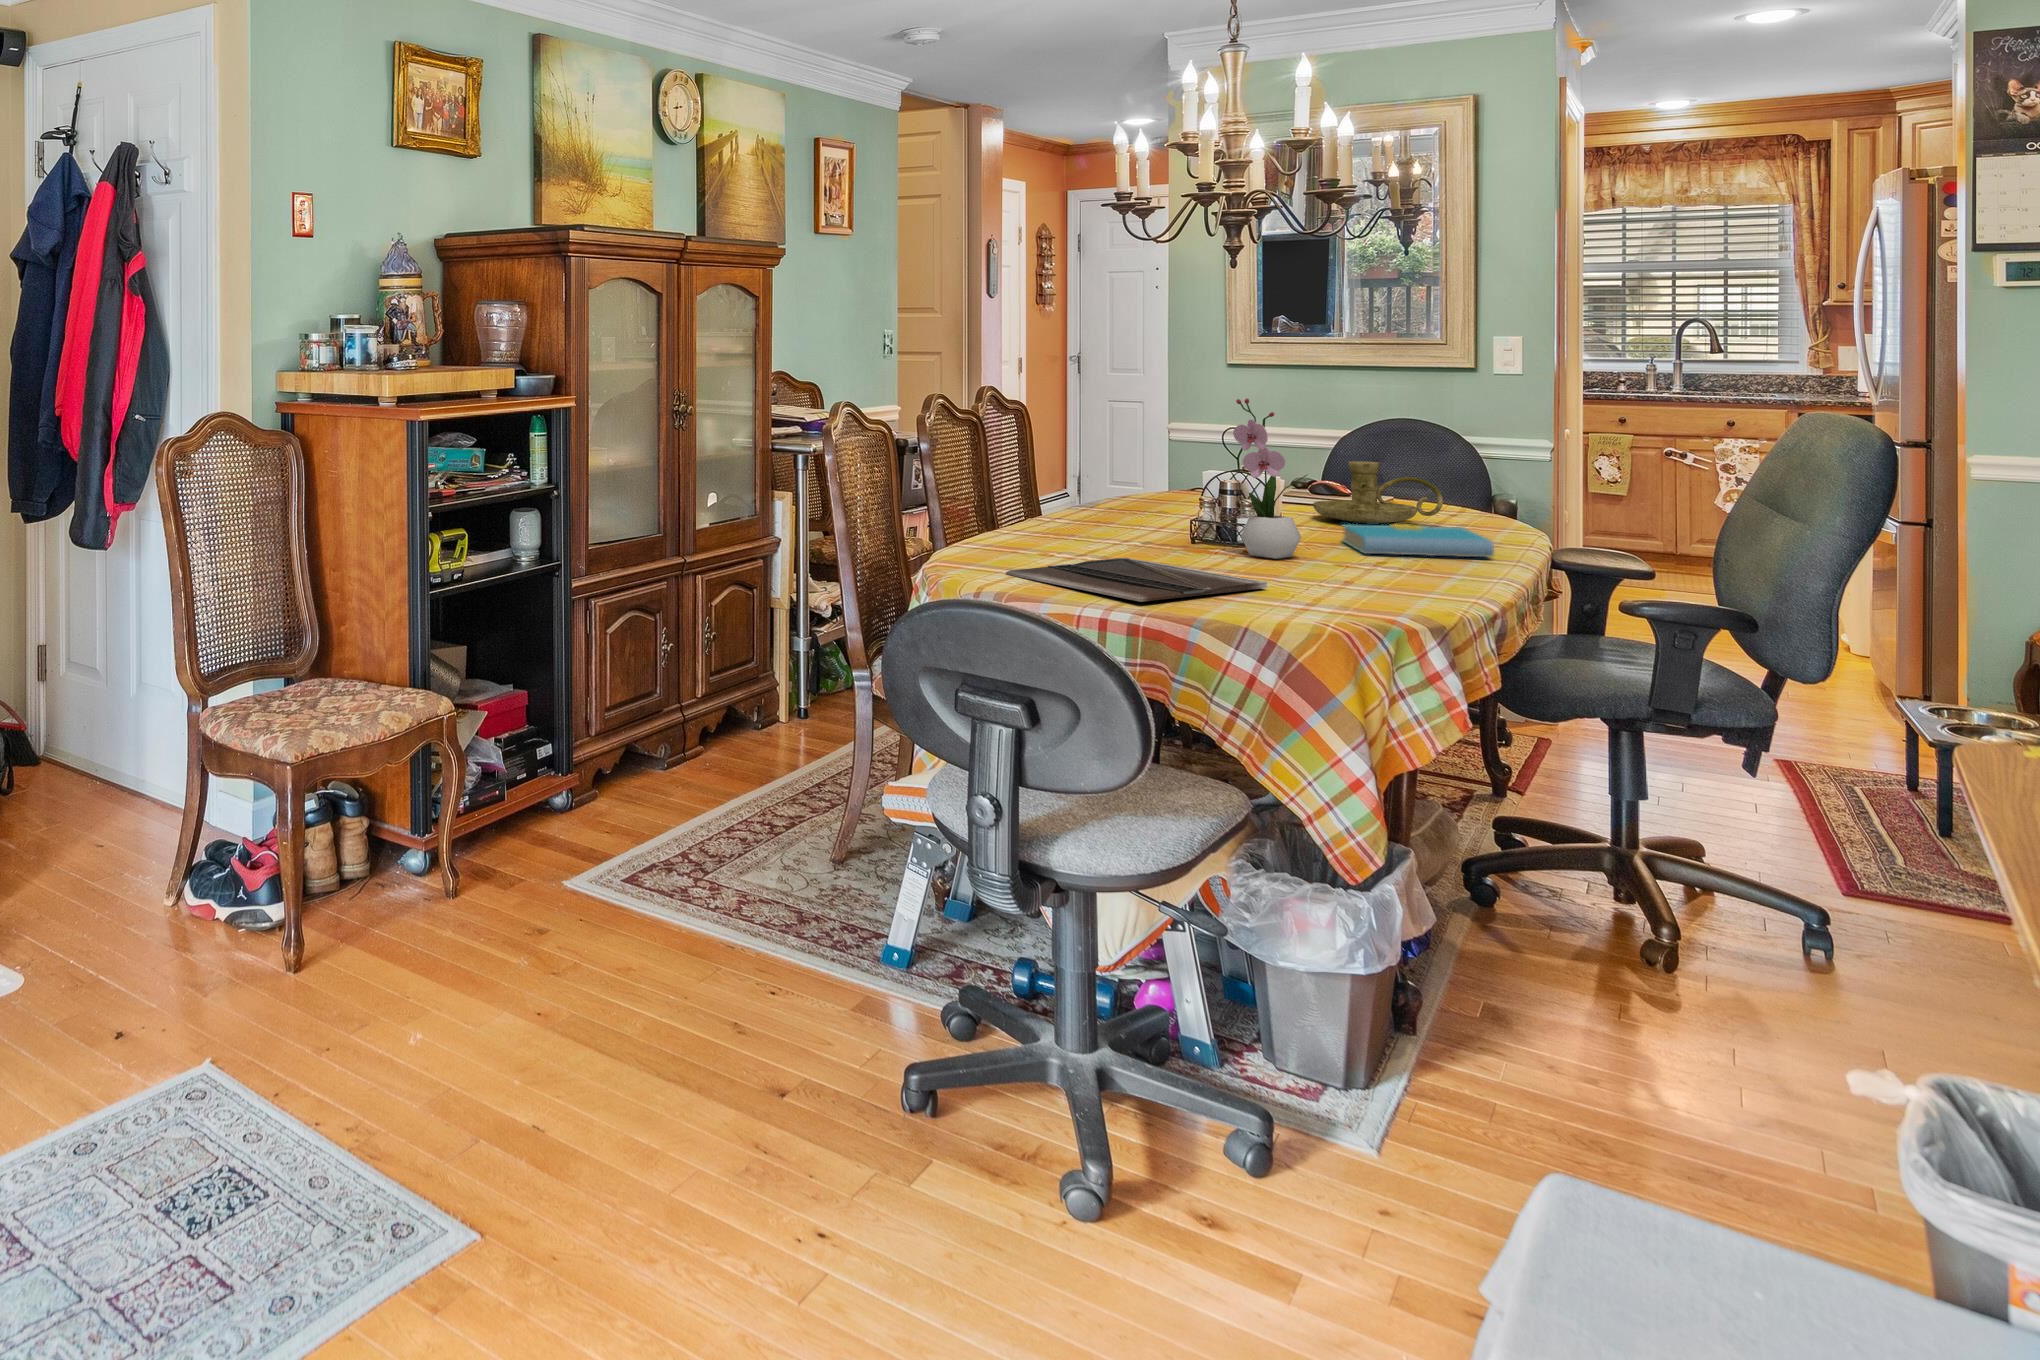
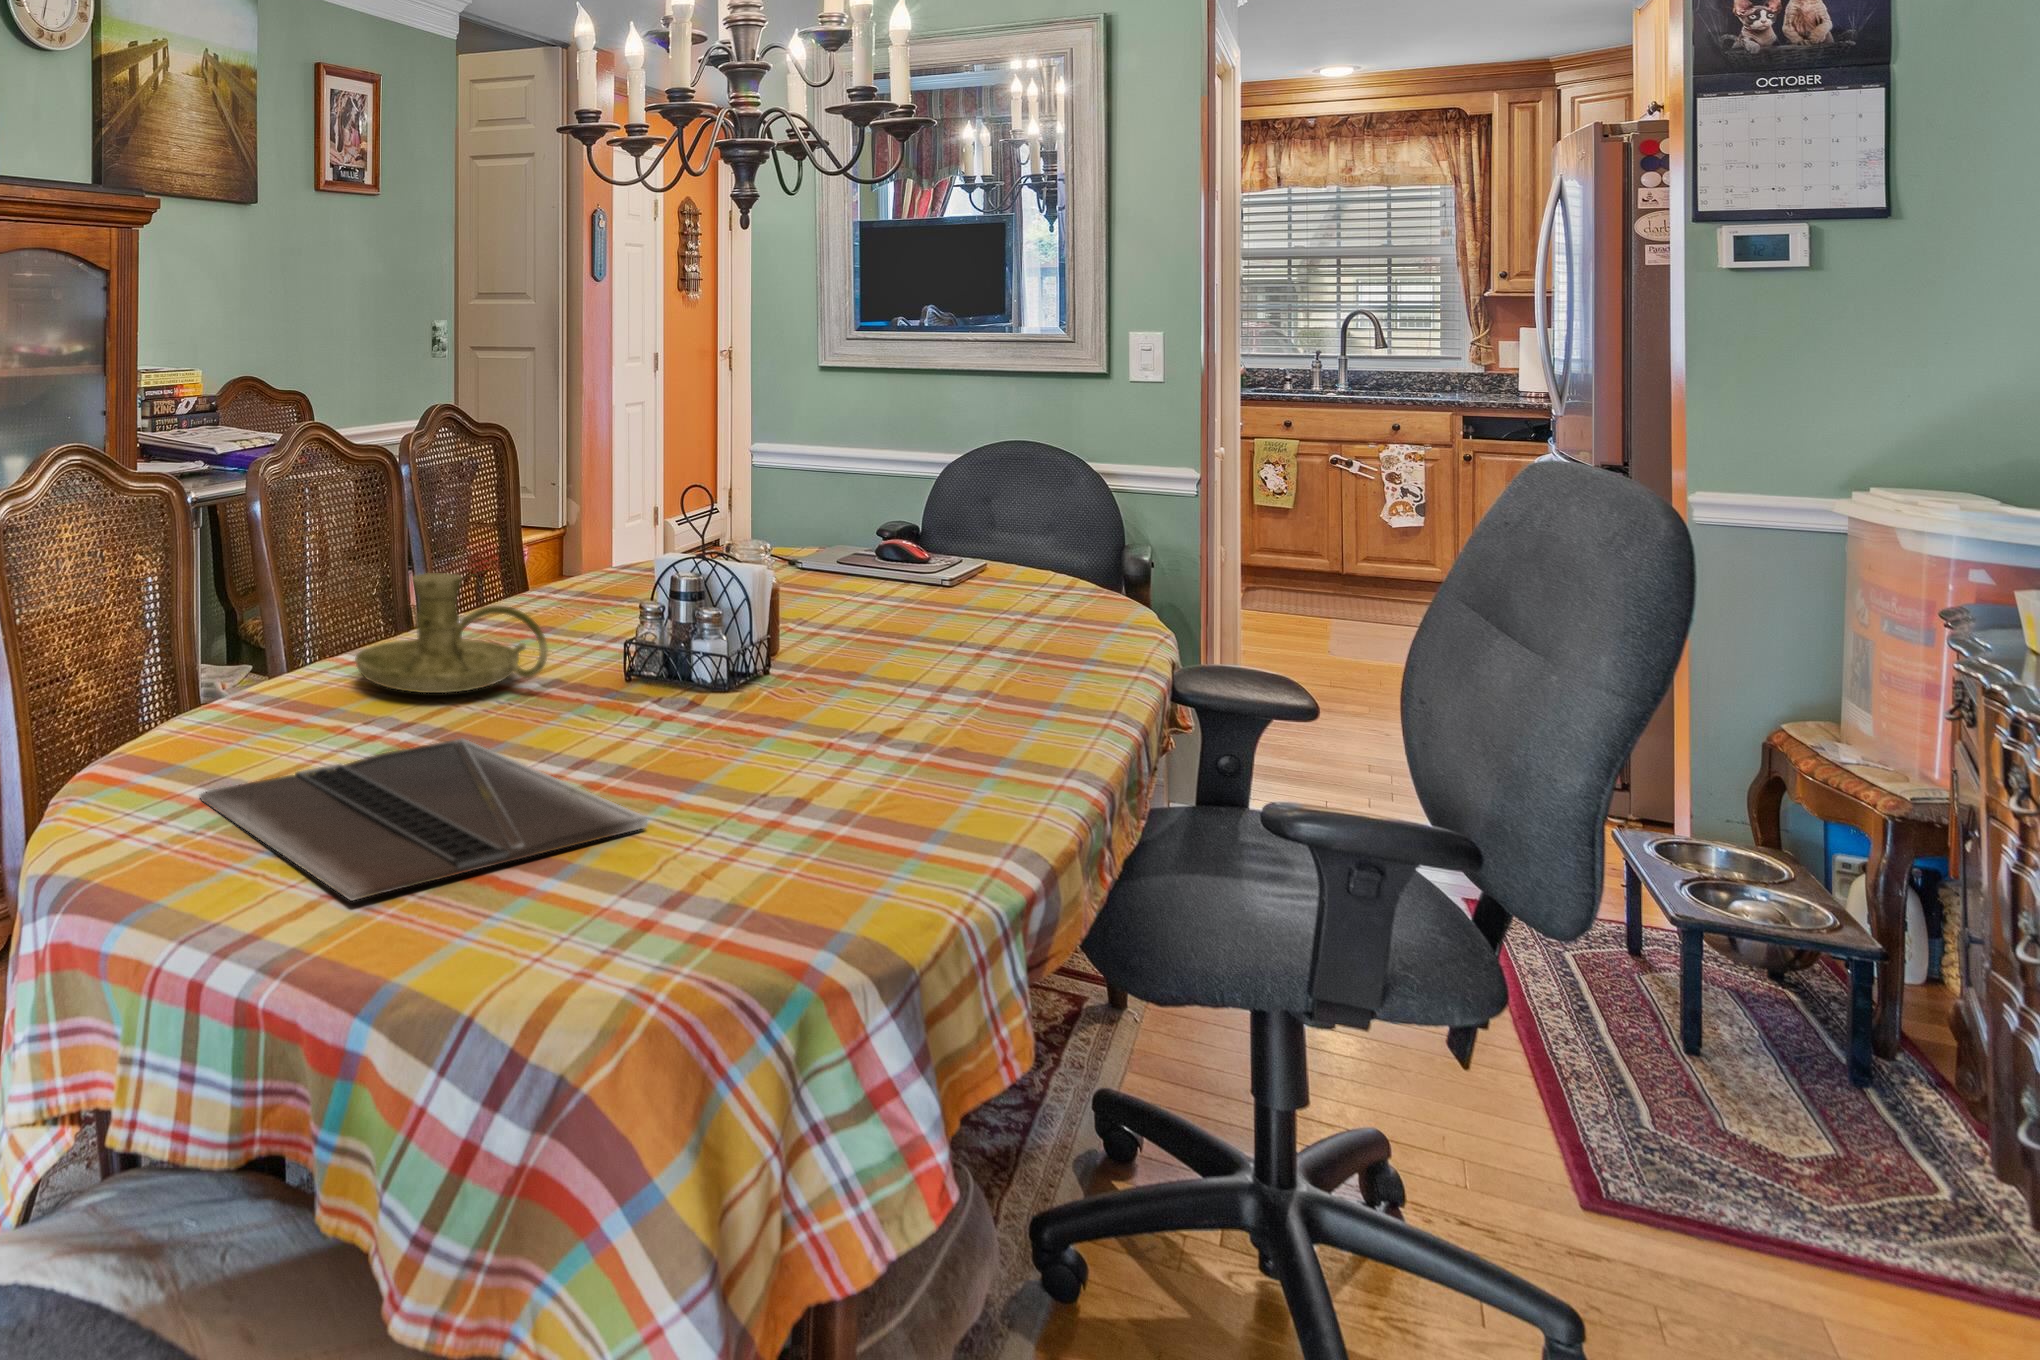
flower arrangement: present [1233,398,1307,559] -> none [656,447,780,729]
candle holder: present [1313,461,1443,524] -> present [355,573,548,693]
book: present [1343,524,1494,558] -> none [855,645,1073,712]

